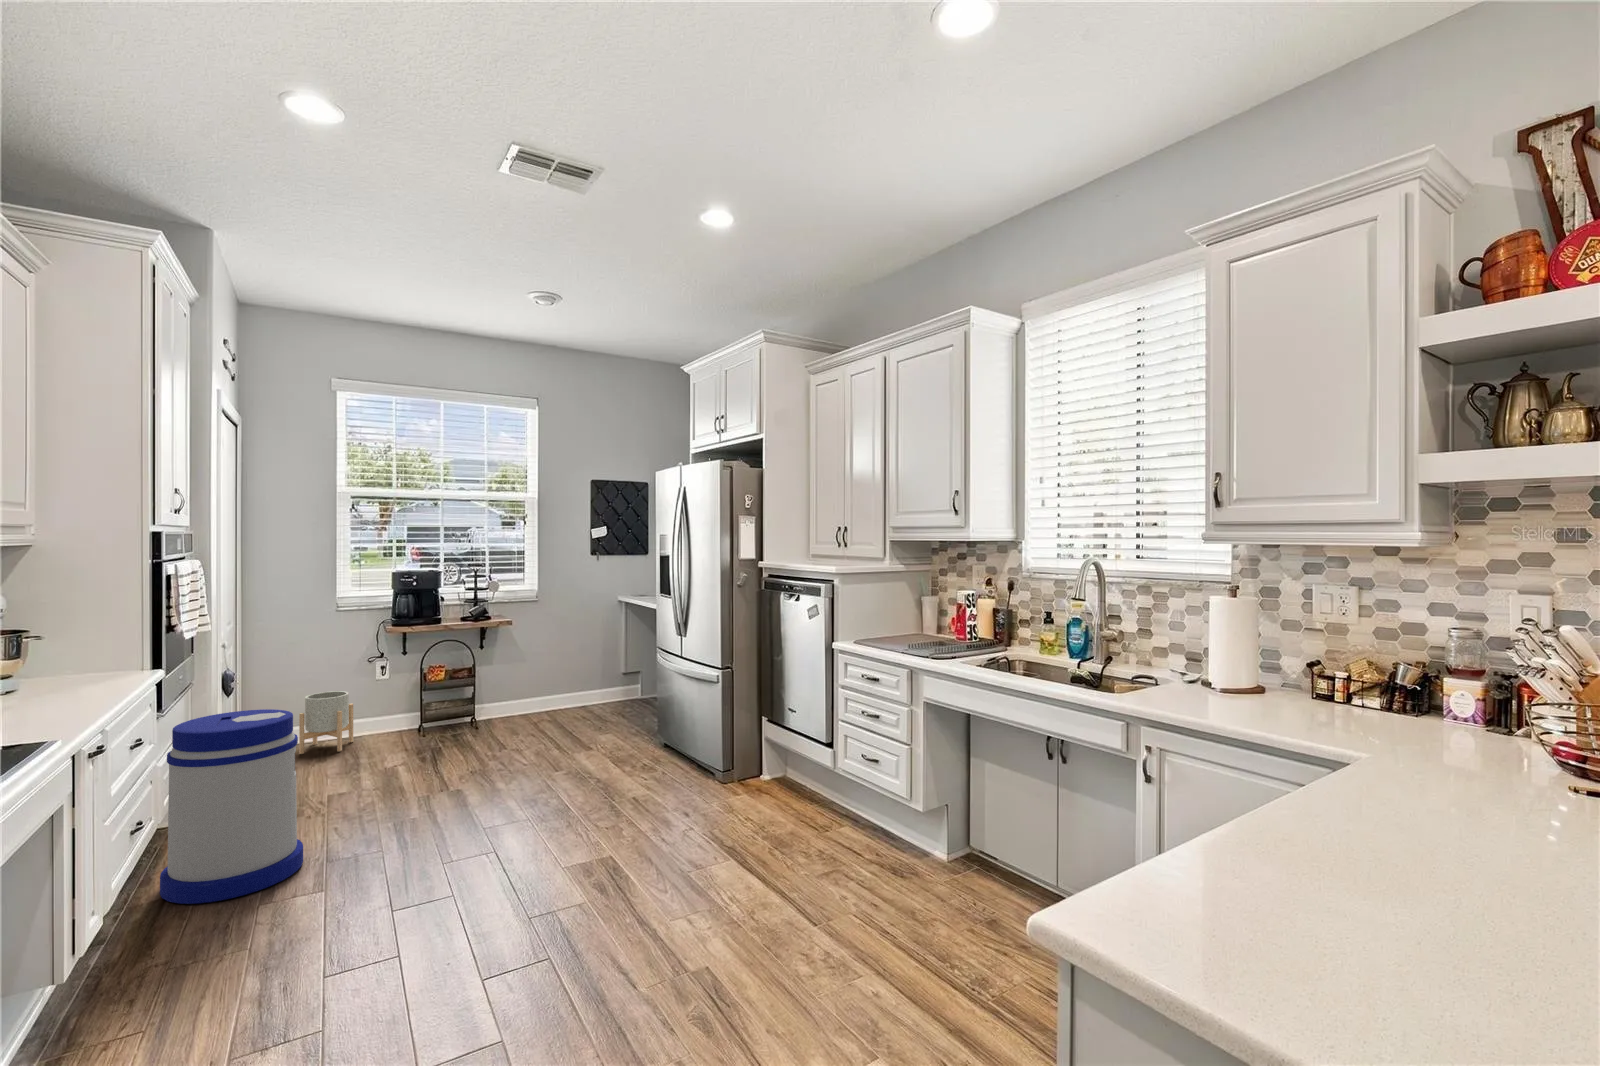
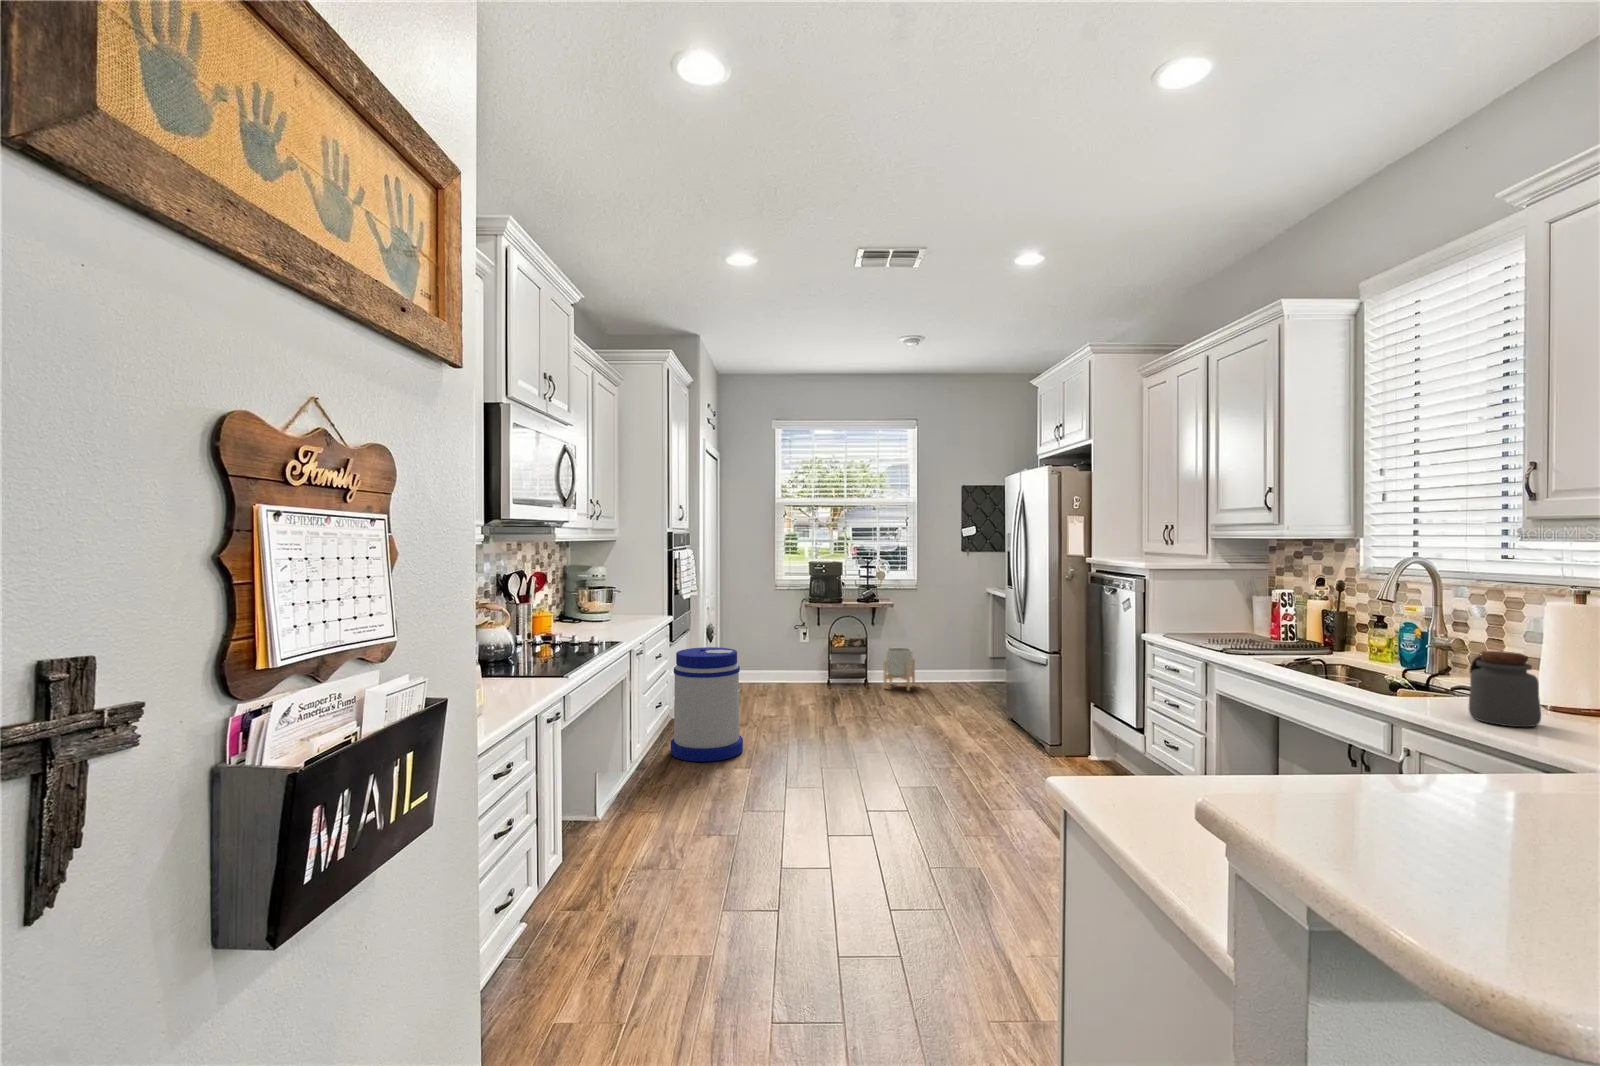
jar: none [1197,646,1254,718] -> present [1469,651,1541,727]
planter: present [299,691,353,754] -> present [883,648,915,691]

